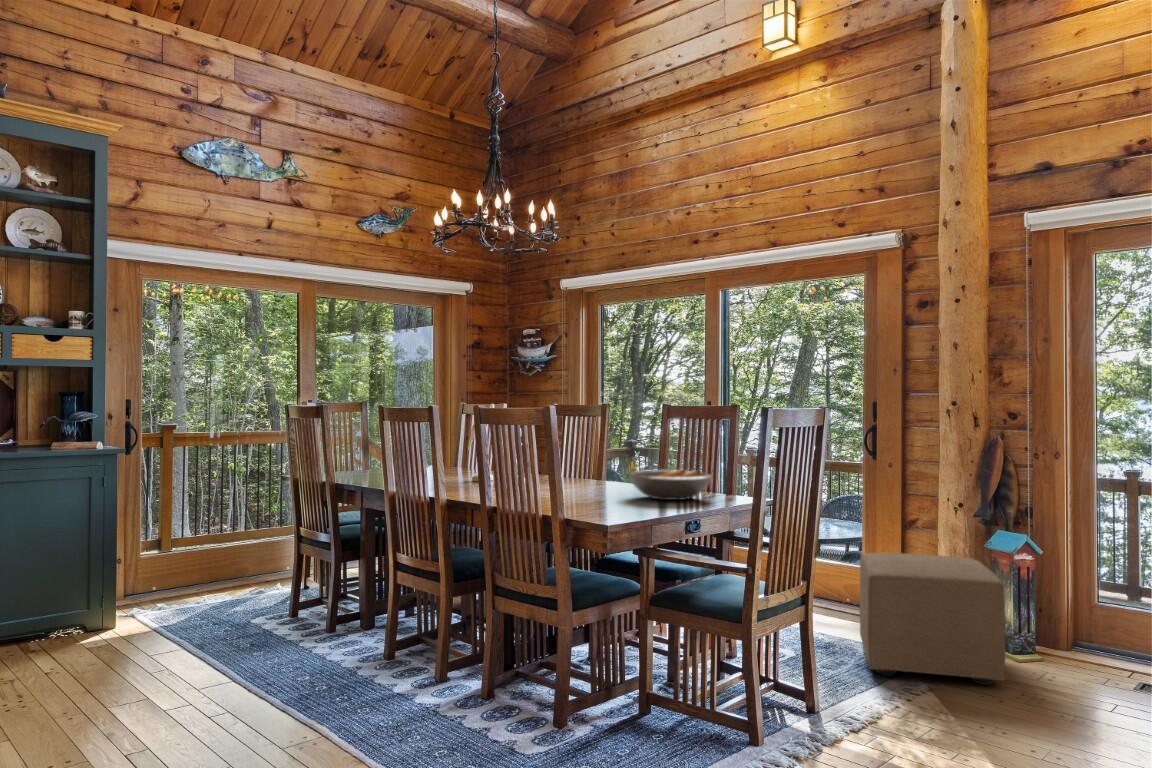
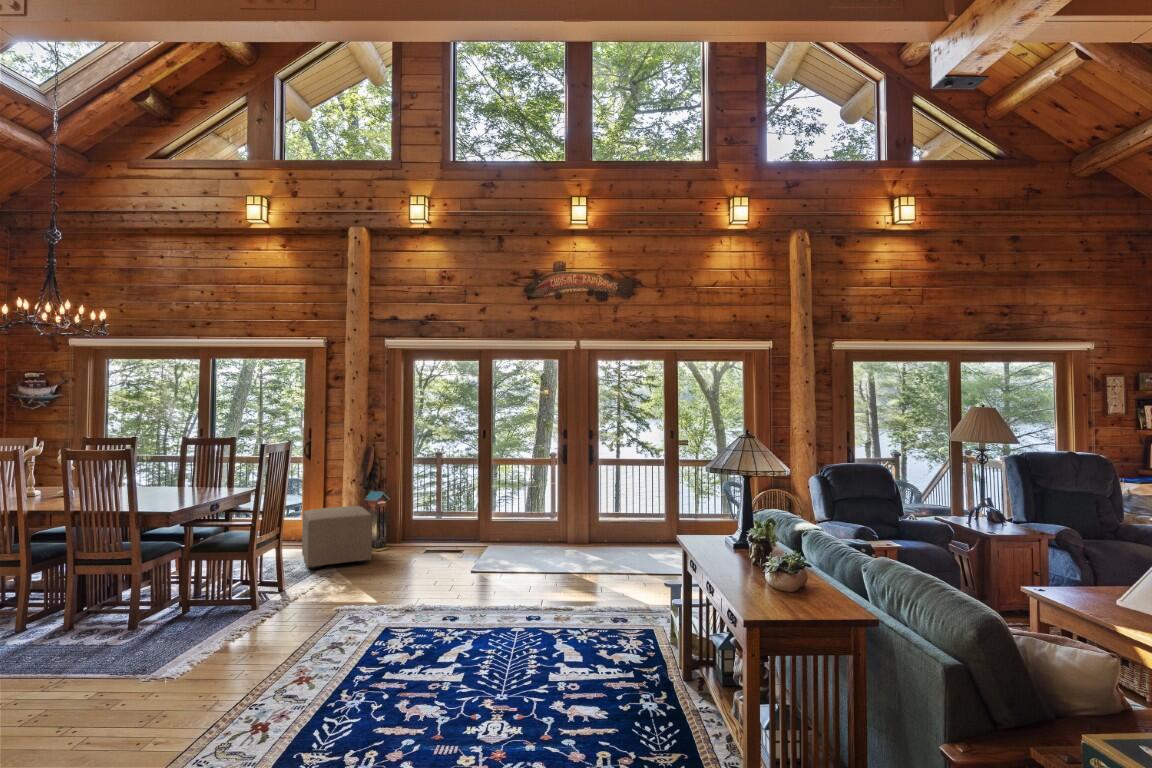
fruit bowl: present [629,470,712,500] -> none [167,477,223,495]

